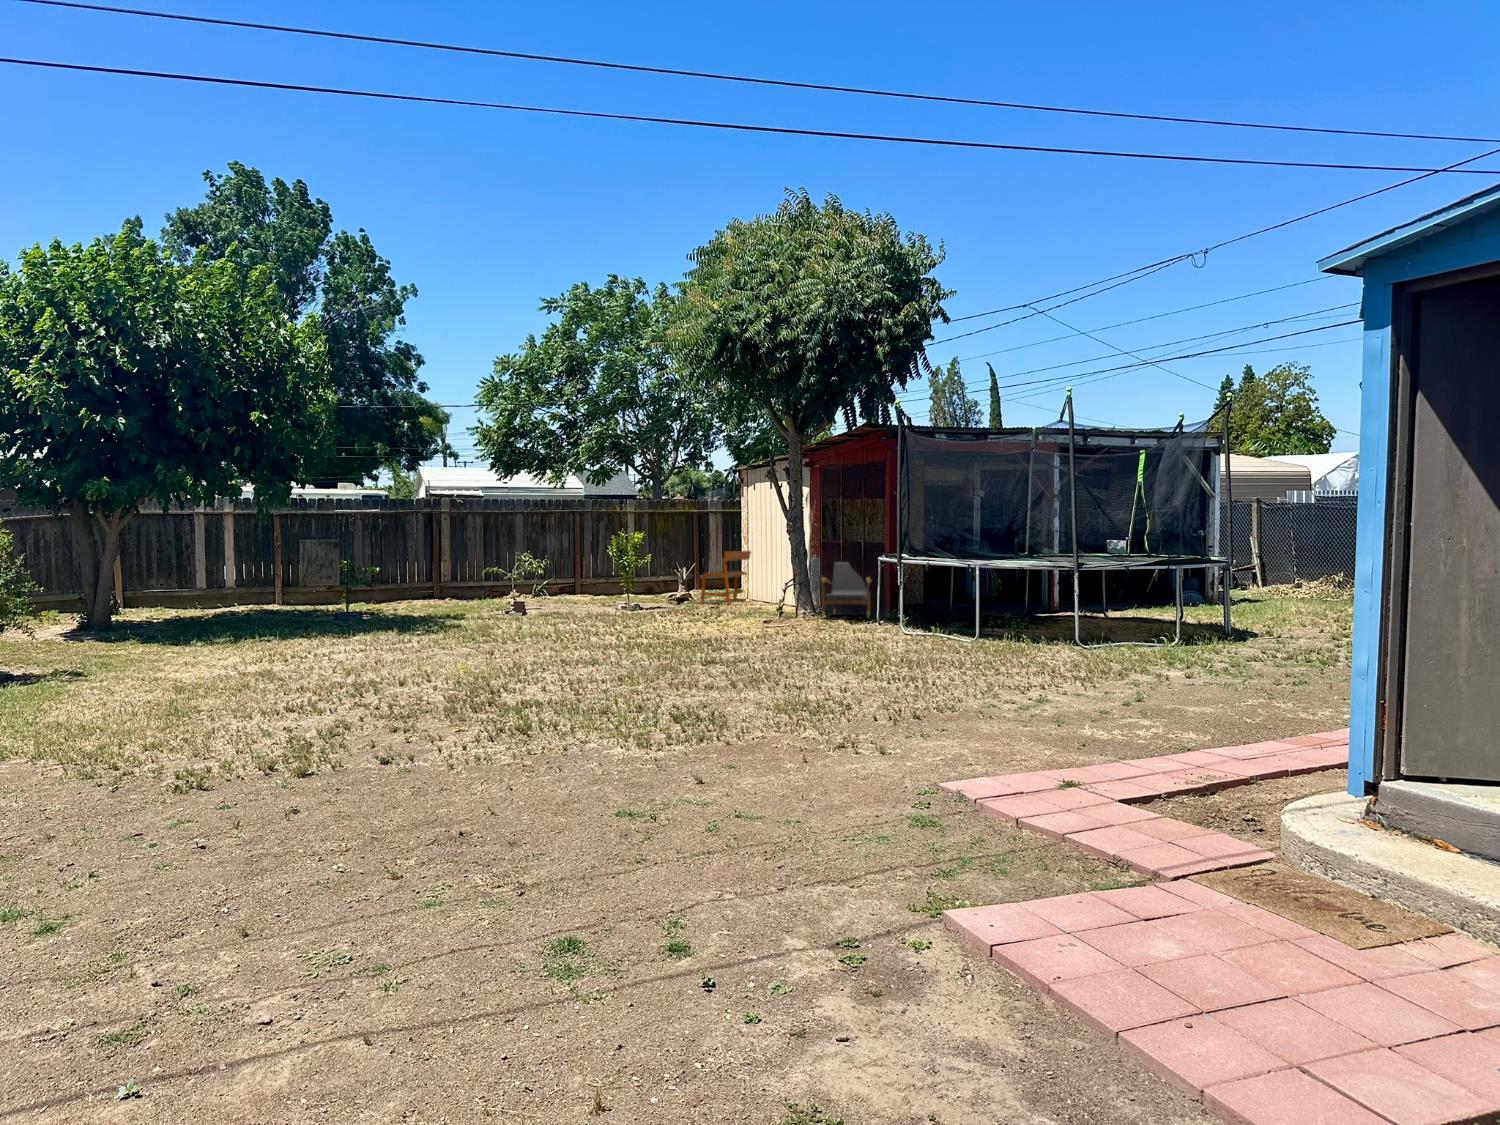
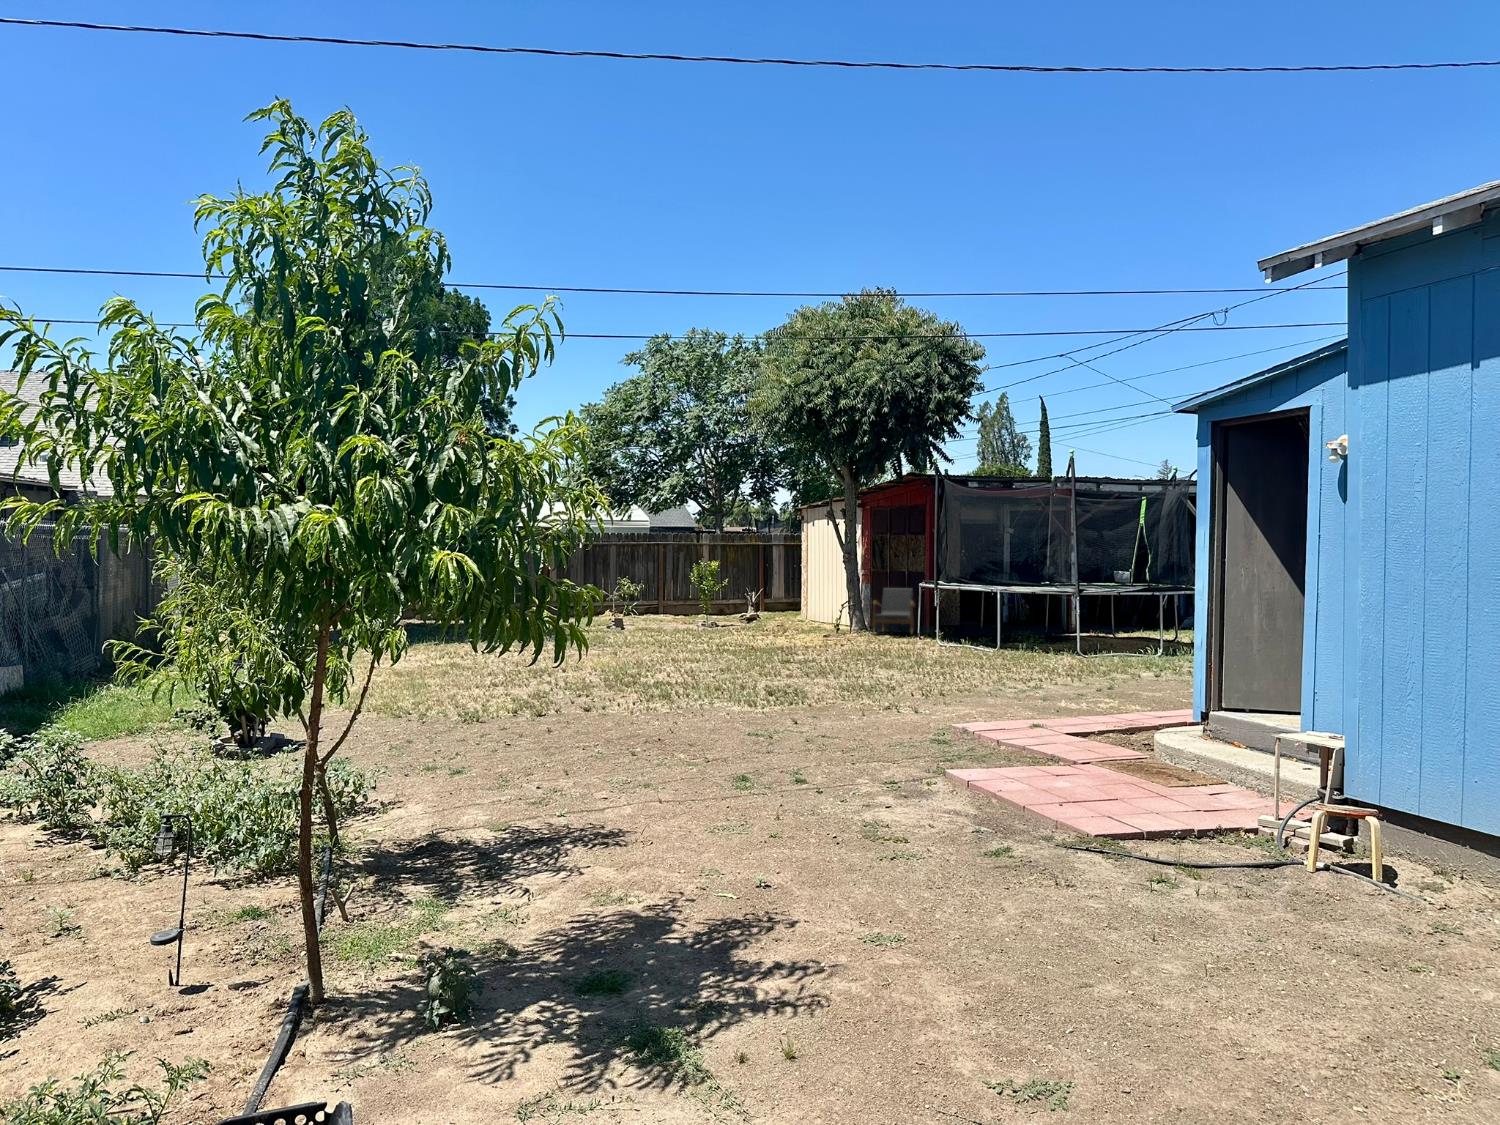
bench: present [701,551,751,605] -> none [769,577,818,623]

